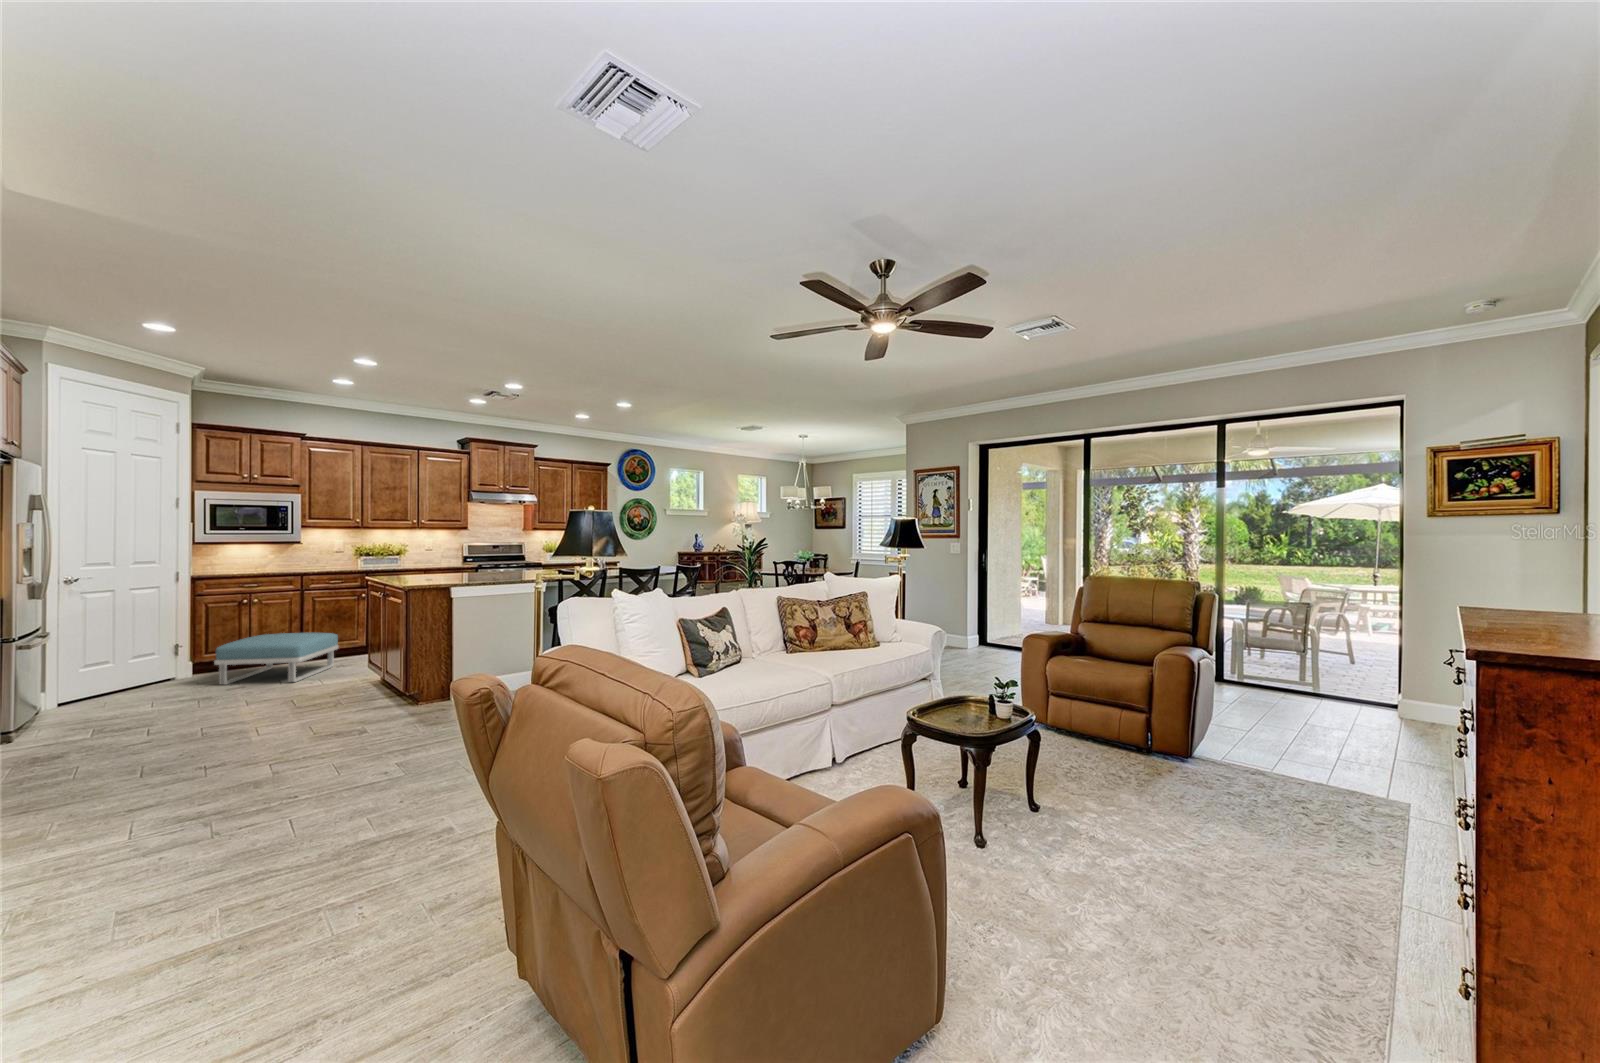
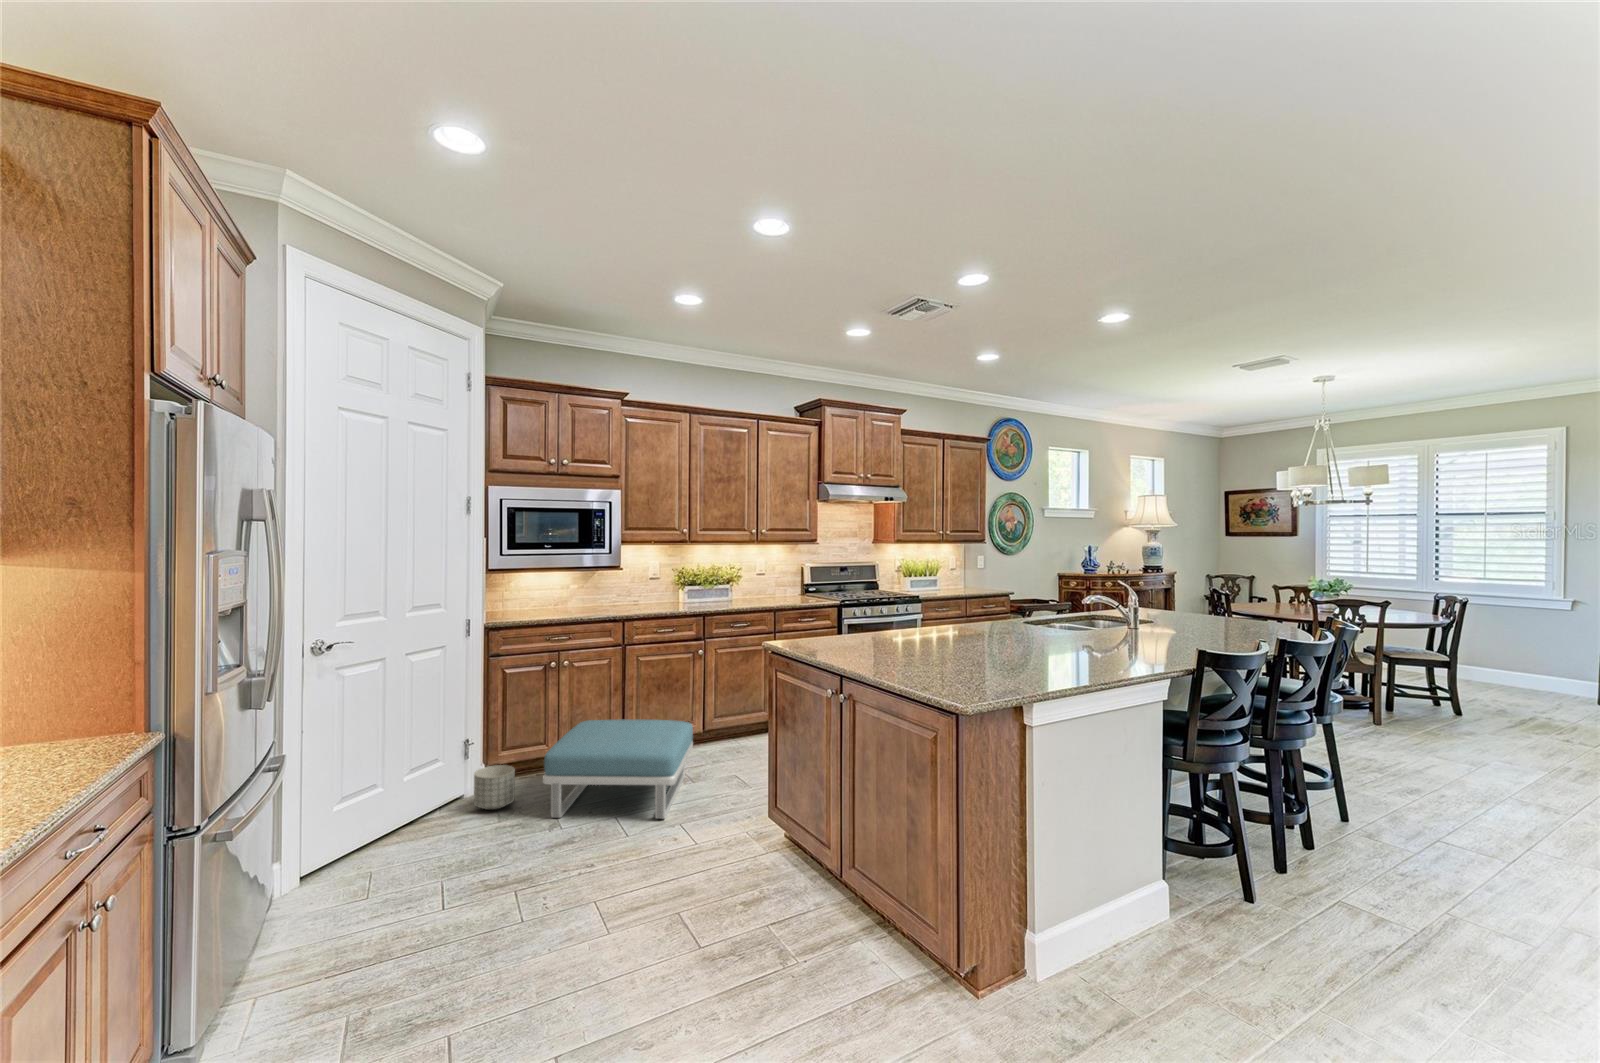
planter: none [170,659,201,684] -> present [474,765,515,810]

